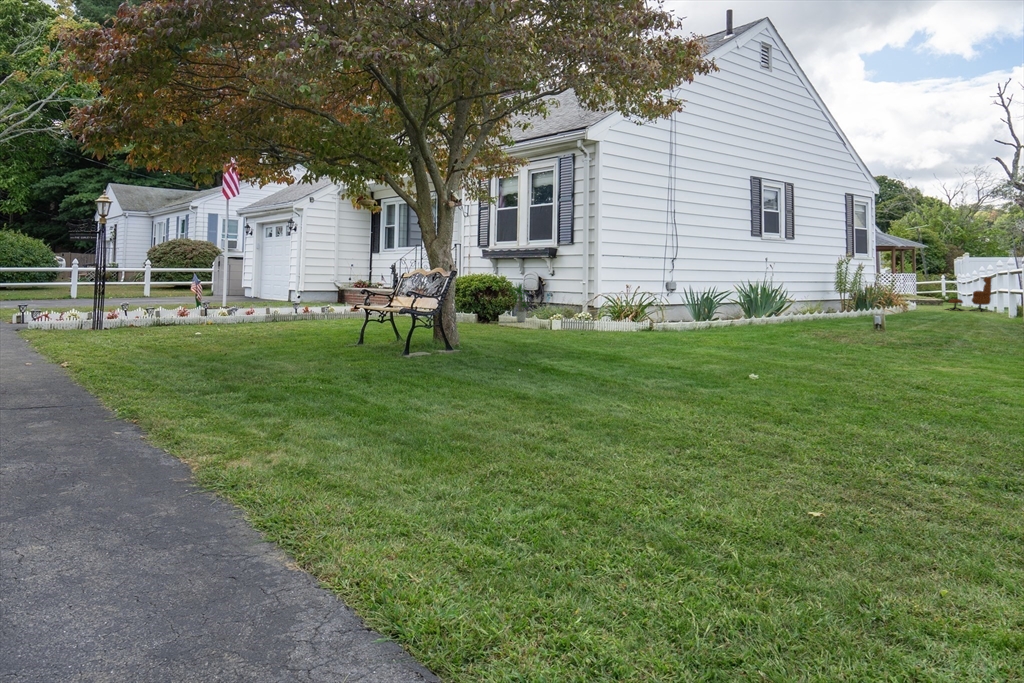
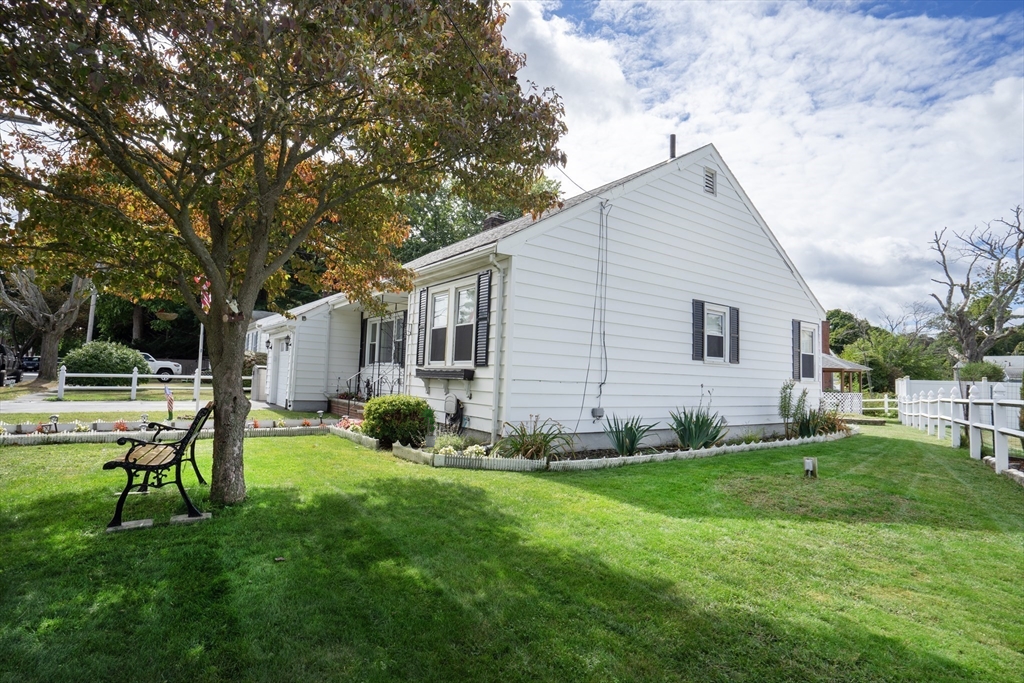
lounge chair: present [949,277,992,311] -> none [894,408,946,445]

